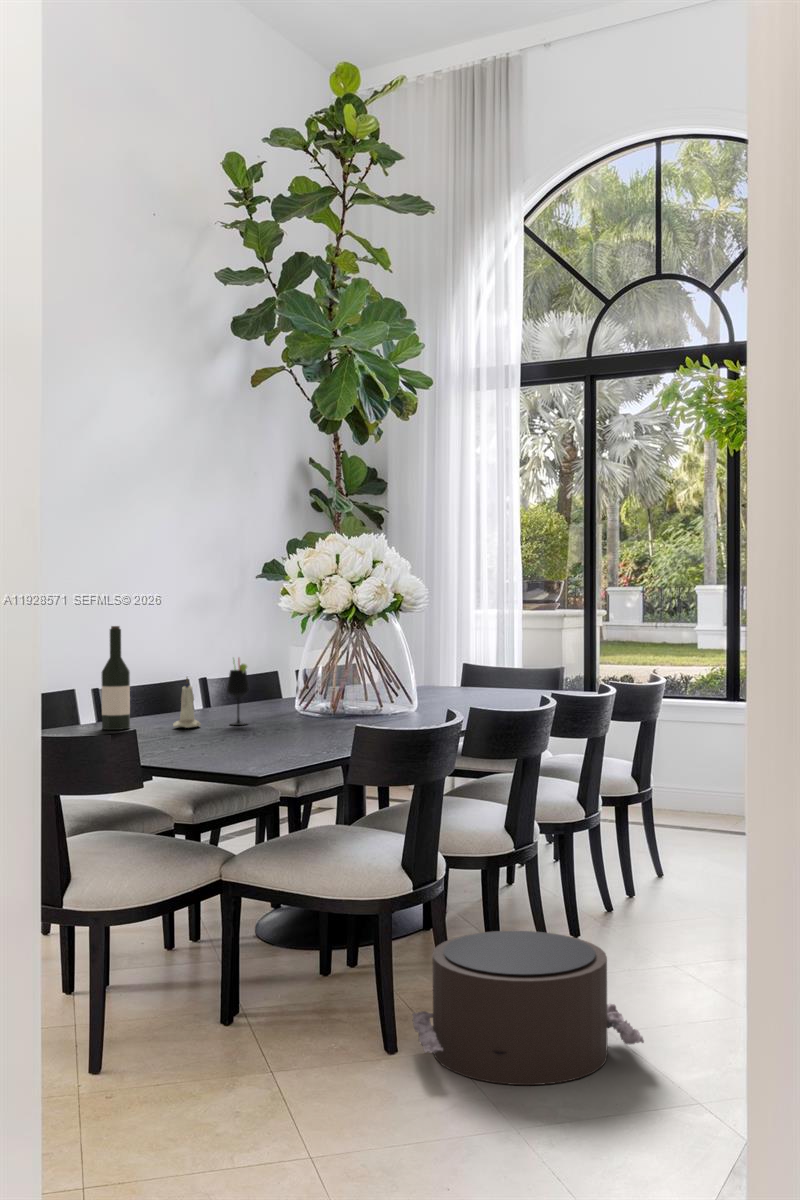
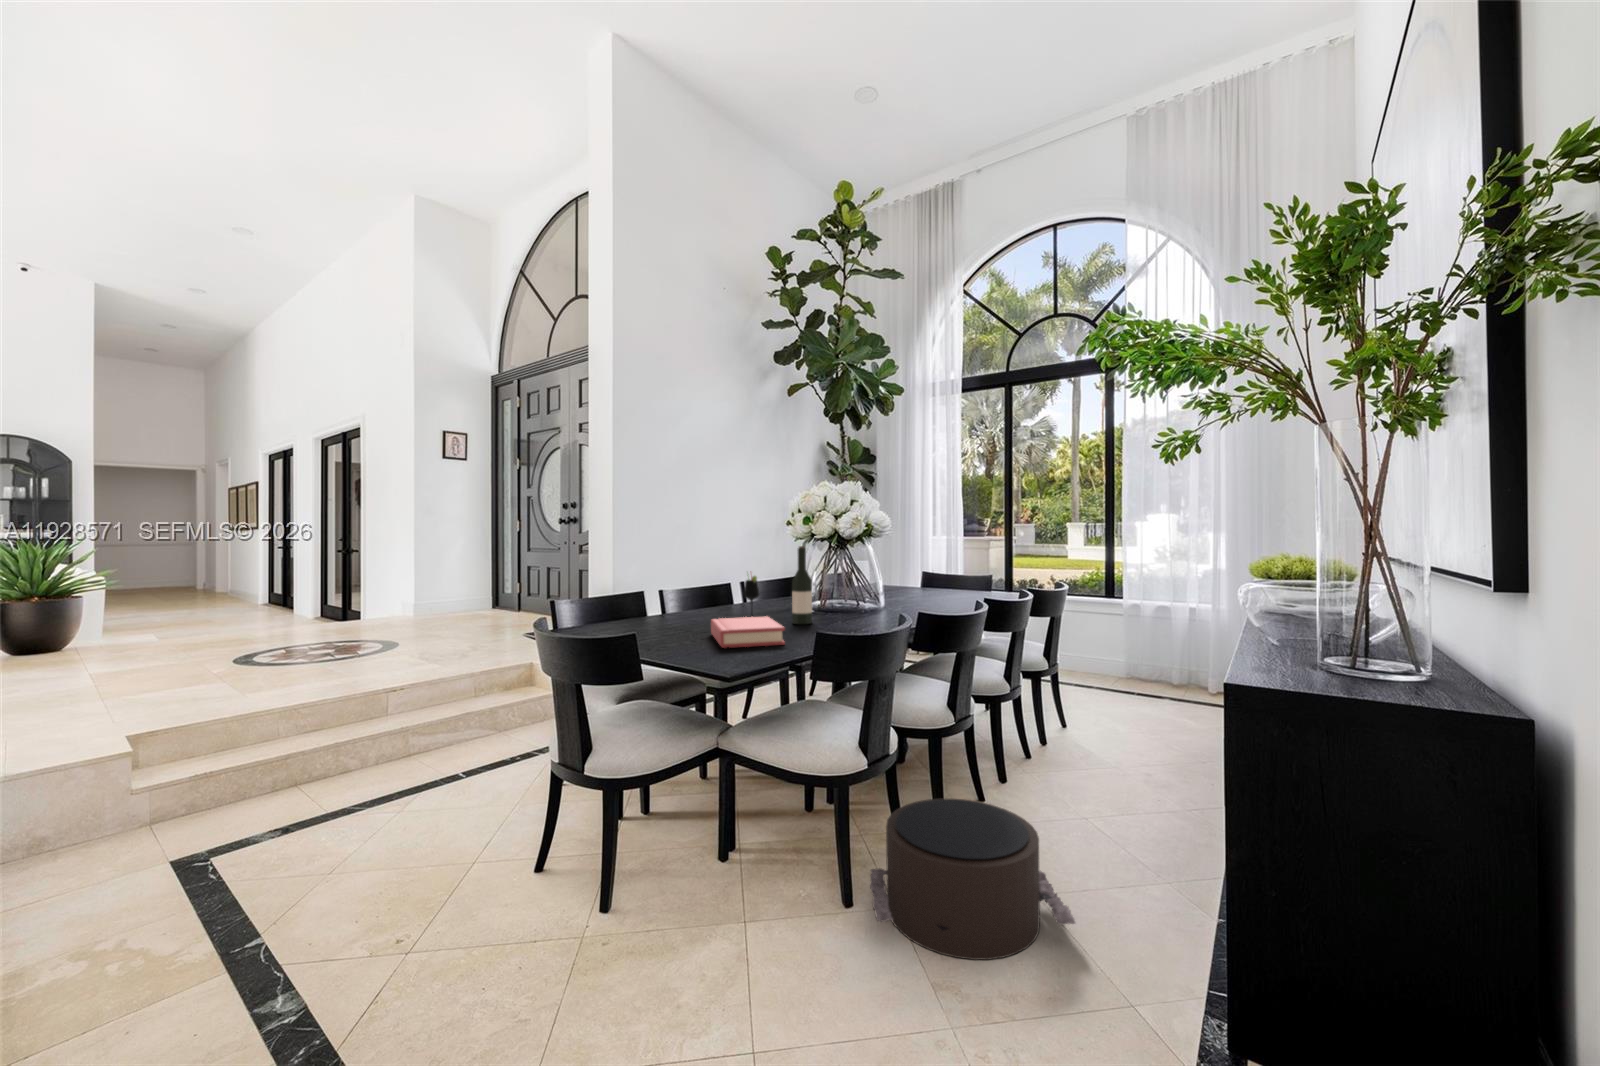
wine bottle: present [102,626,130,730] -> present [792,546,812,624]
candle: present [173,678,201,728] -> none [704,584,724,622]
hardback book: none [195,716,301,752] -> present [711,616,785,648]

